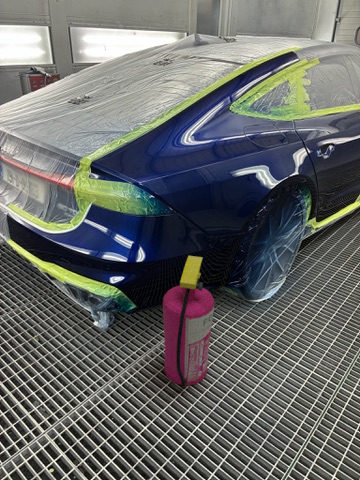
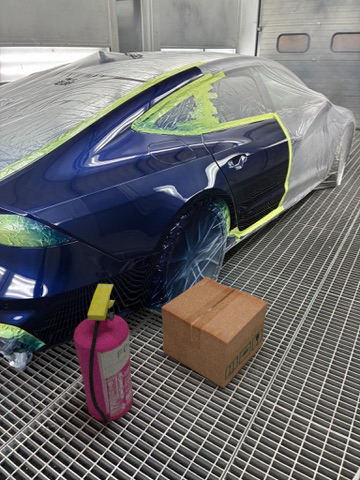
cardboard box: none [235,263,347,371] -> present [161,277,268,388]

